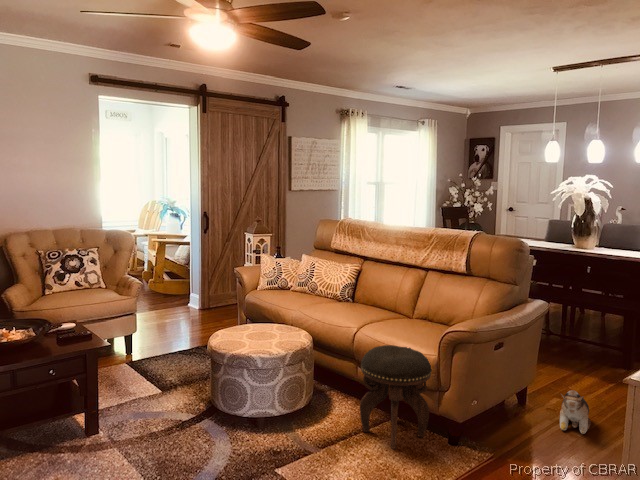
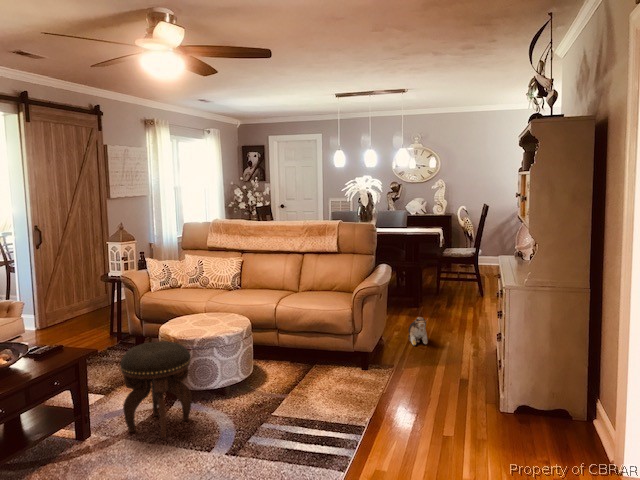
footstool: present [360,345,432,449] -> present [120,341,192,438]

